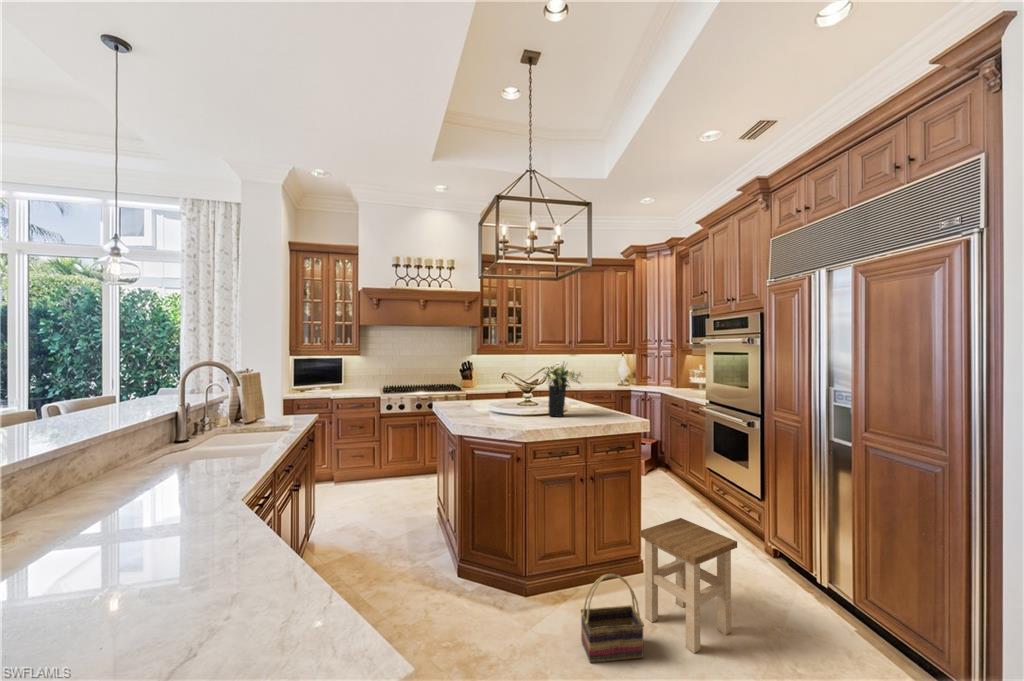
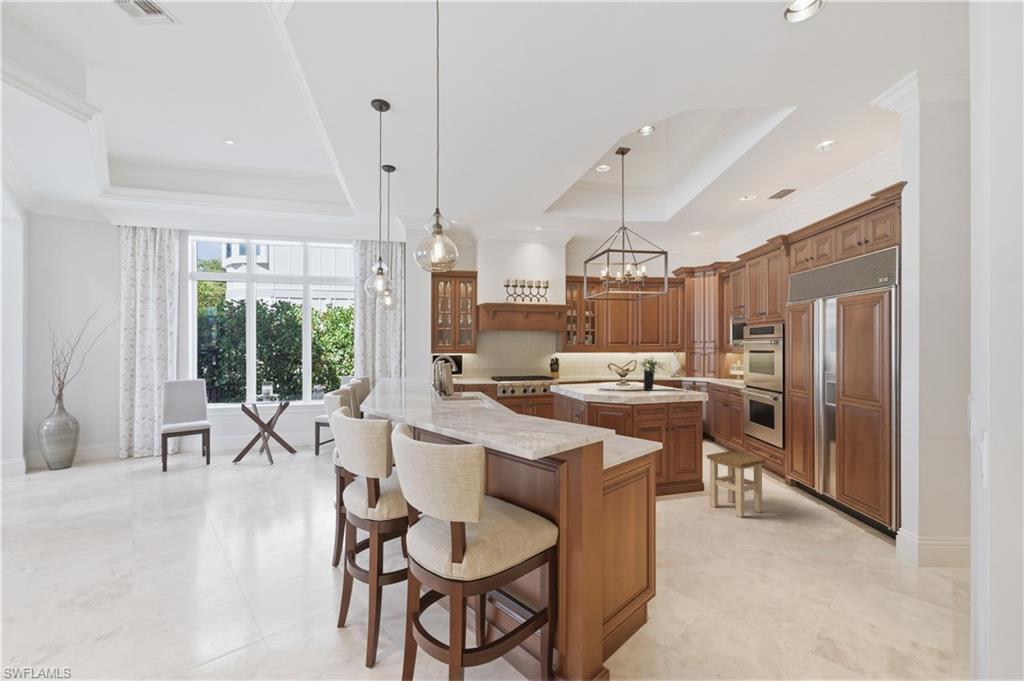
basket: present [581,574,644,662] -> none [675,474,713,519]

